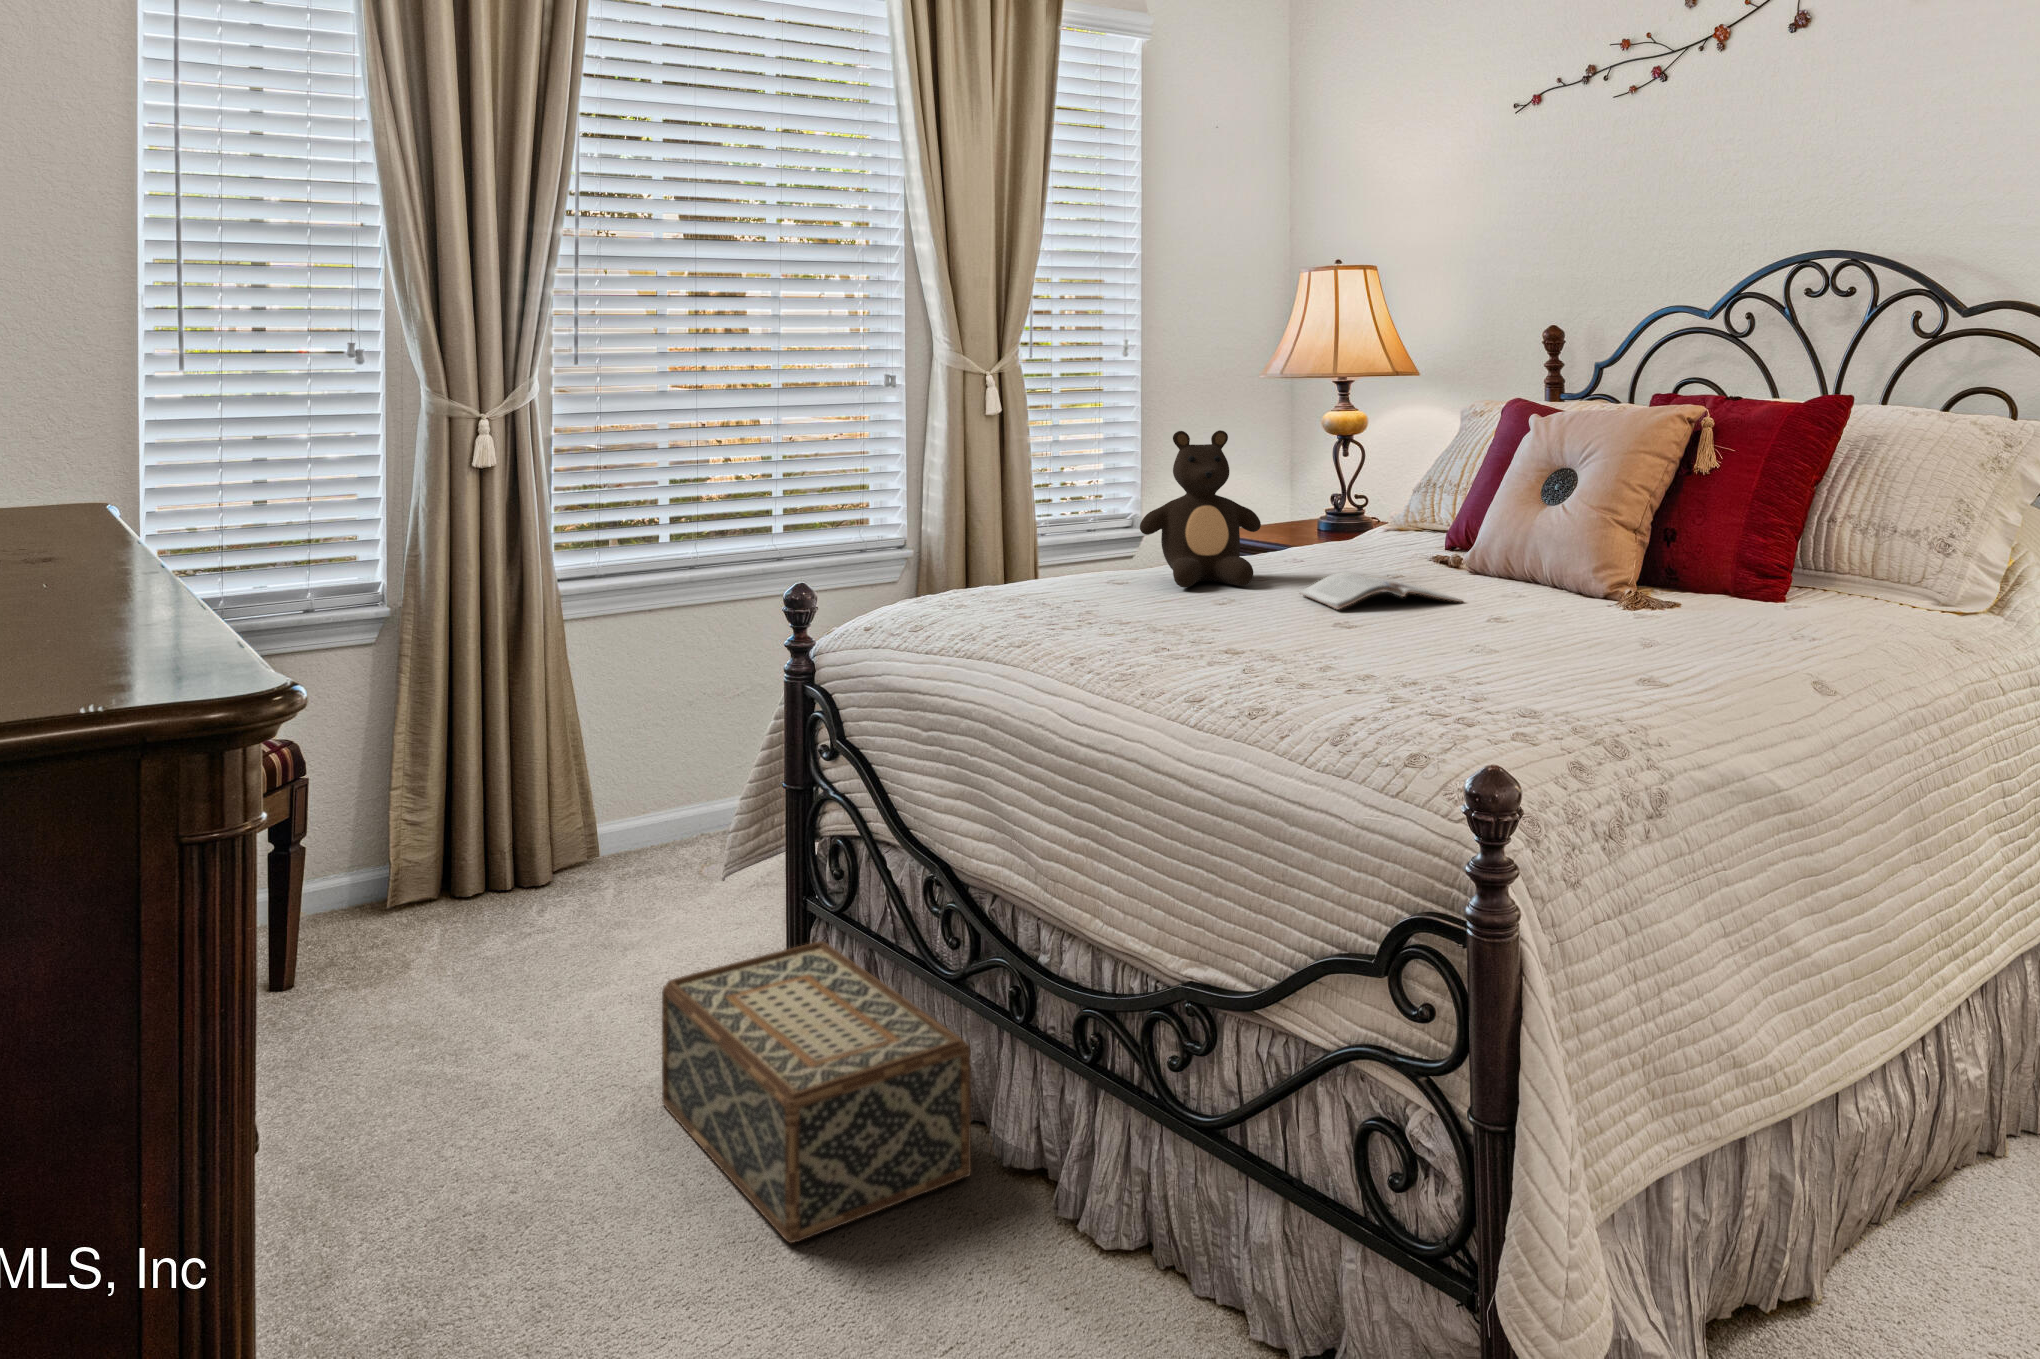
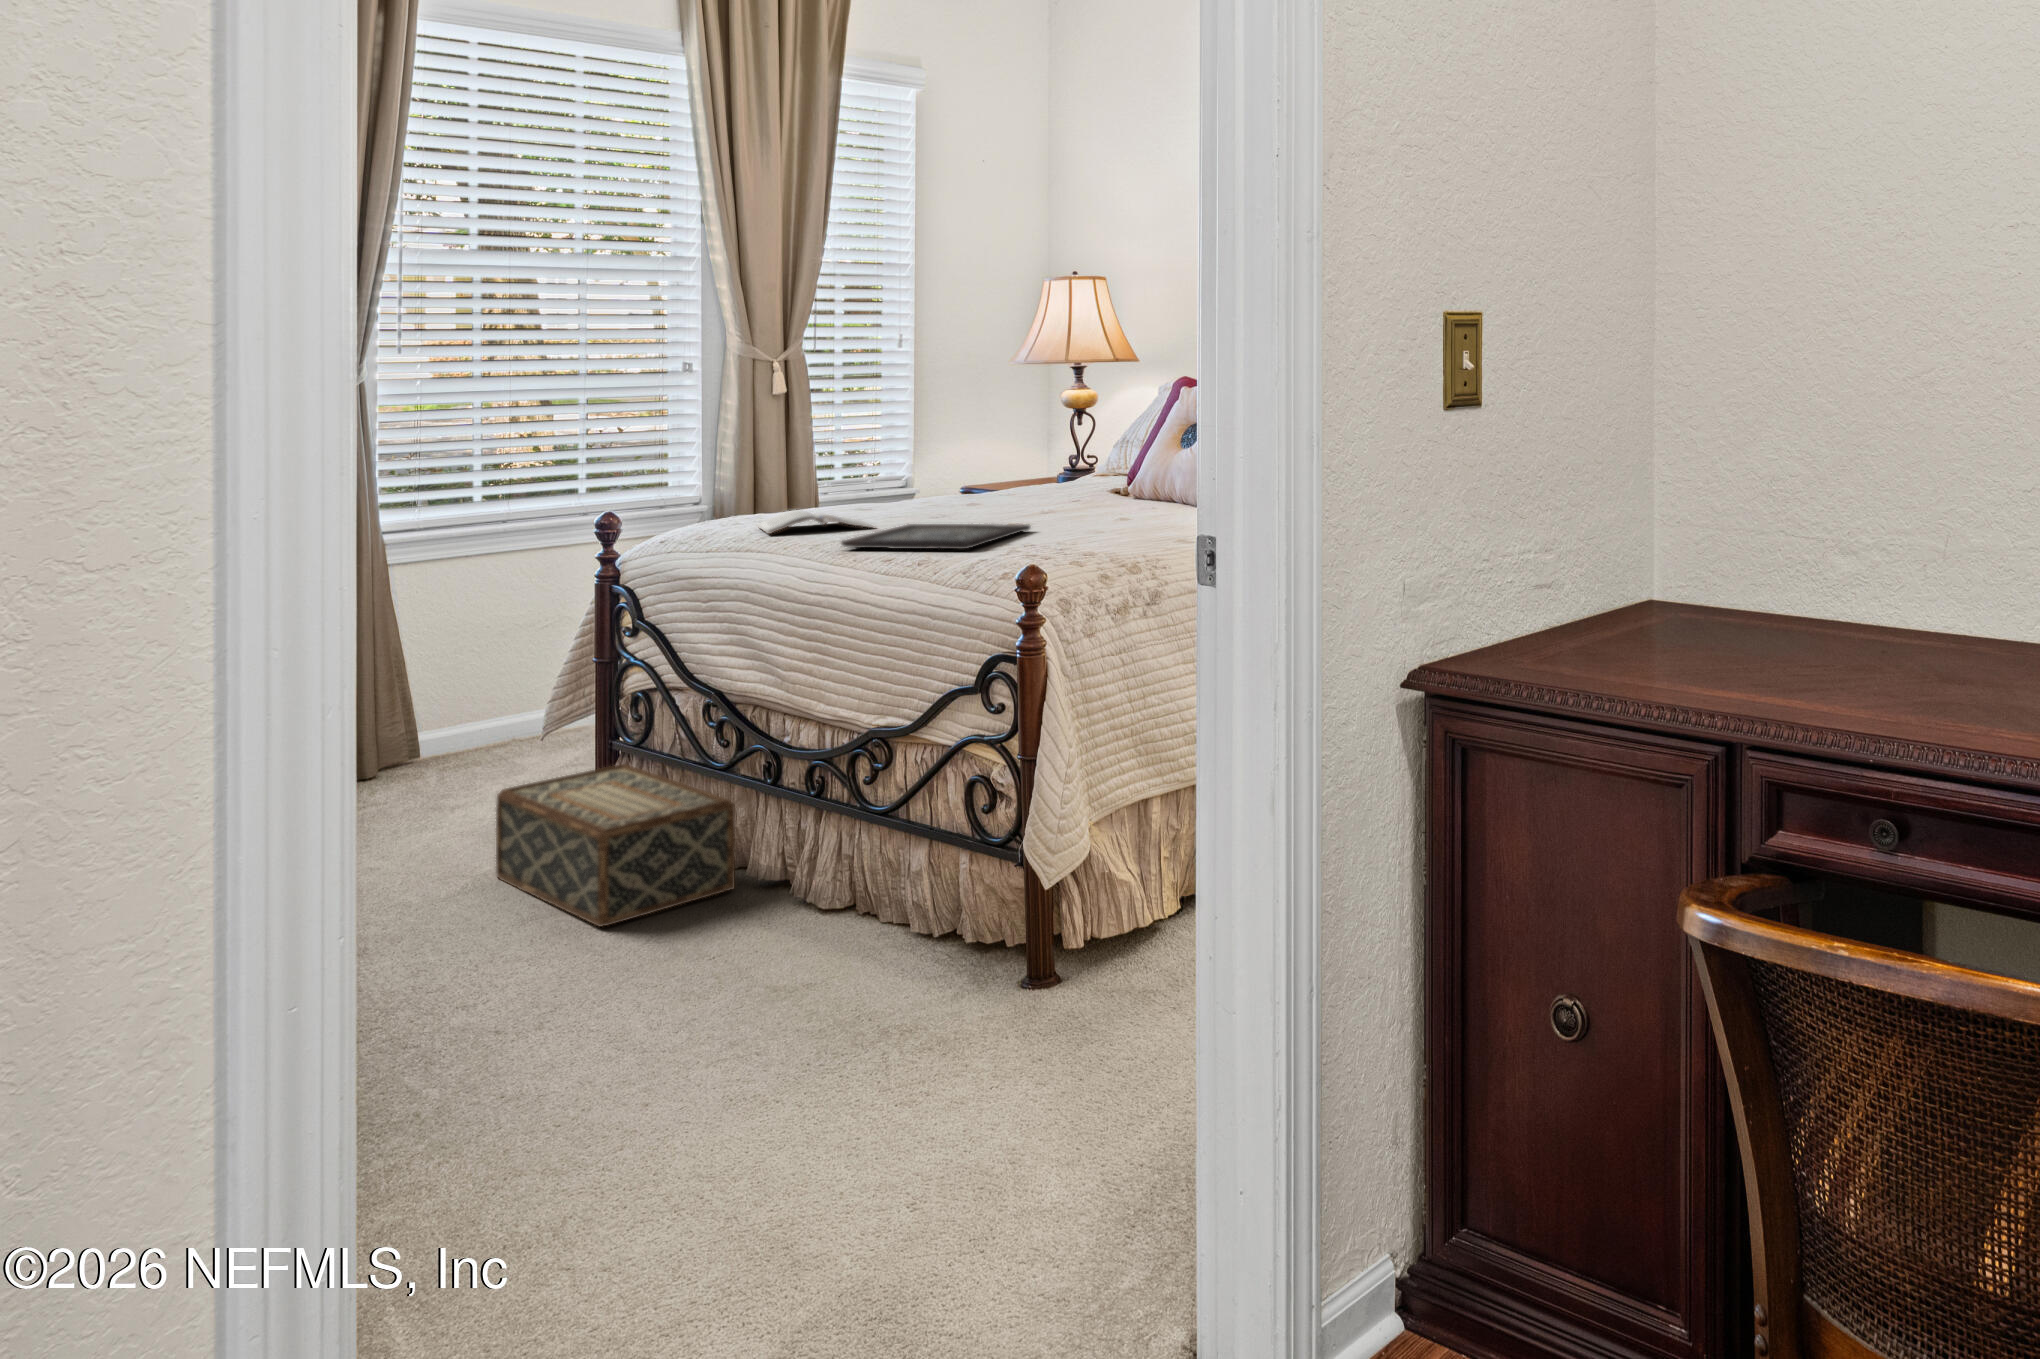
teddy bear: present [1140,430,1261,588] -> none [883,401,978,513]
magazine: present [1300,572,1462,609] -> present [758,510,873,534]
tray: none [1113,614,1371,673] -> present [841,524,1030,550]

